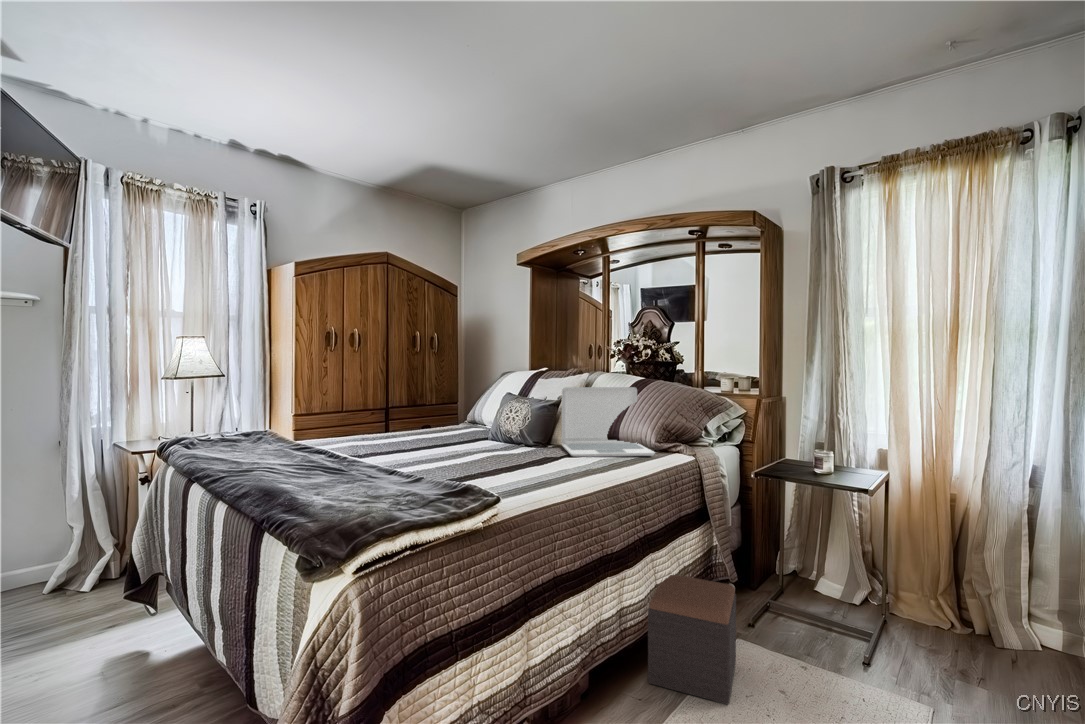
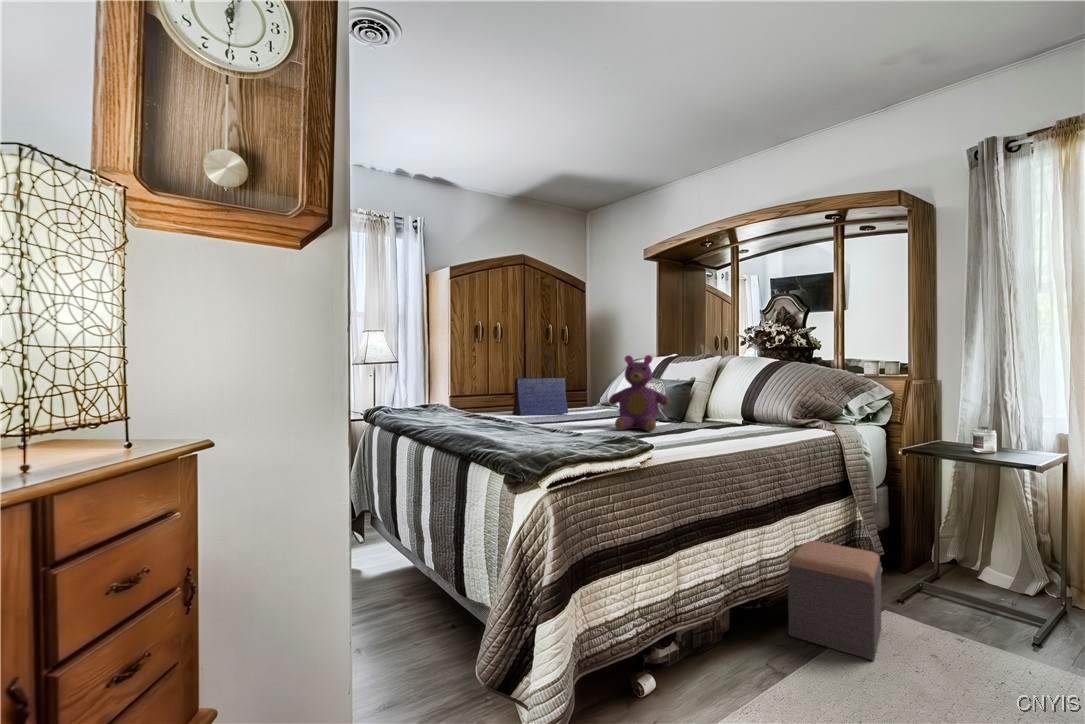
tote bag: none [359,365,426,443] -> present [513,349,568,416]
teddy bear: none [464,378,531,465] -> present [609,355,670,431]
laptop: present [562,387,655,457] -> none [696,368,792,431]

